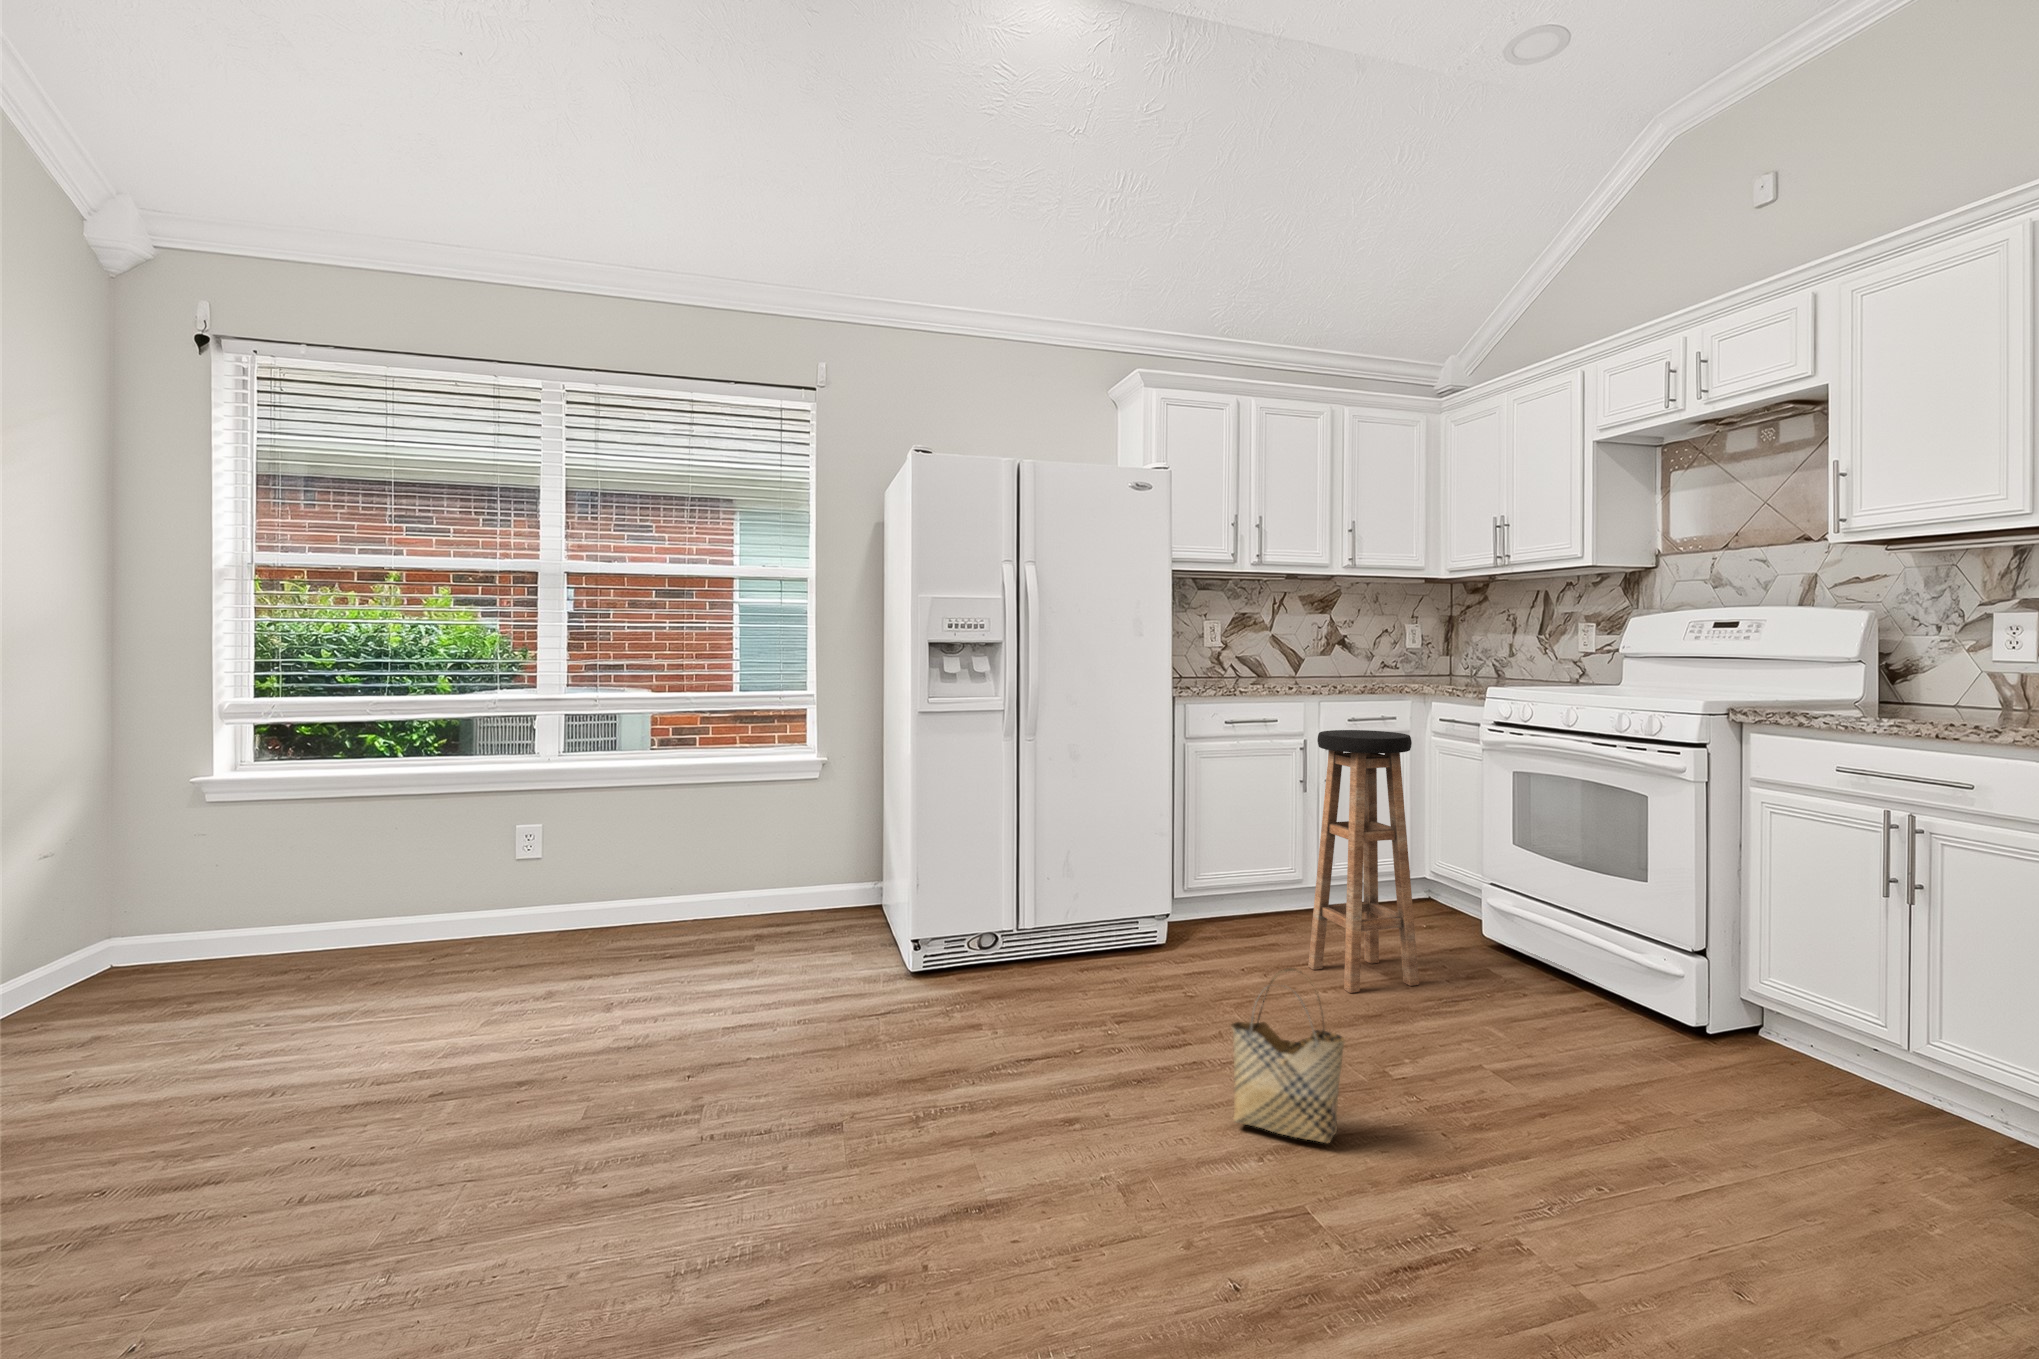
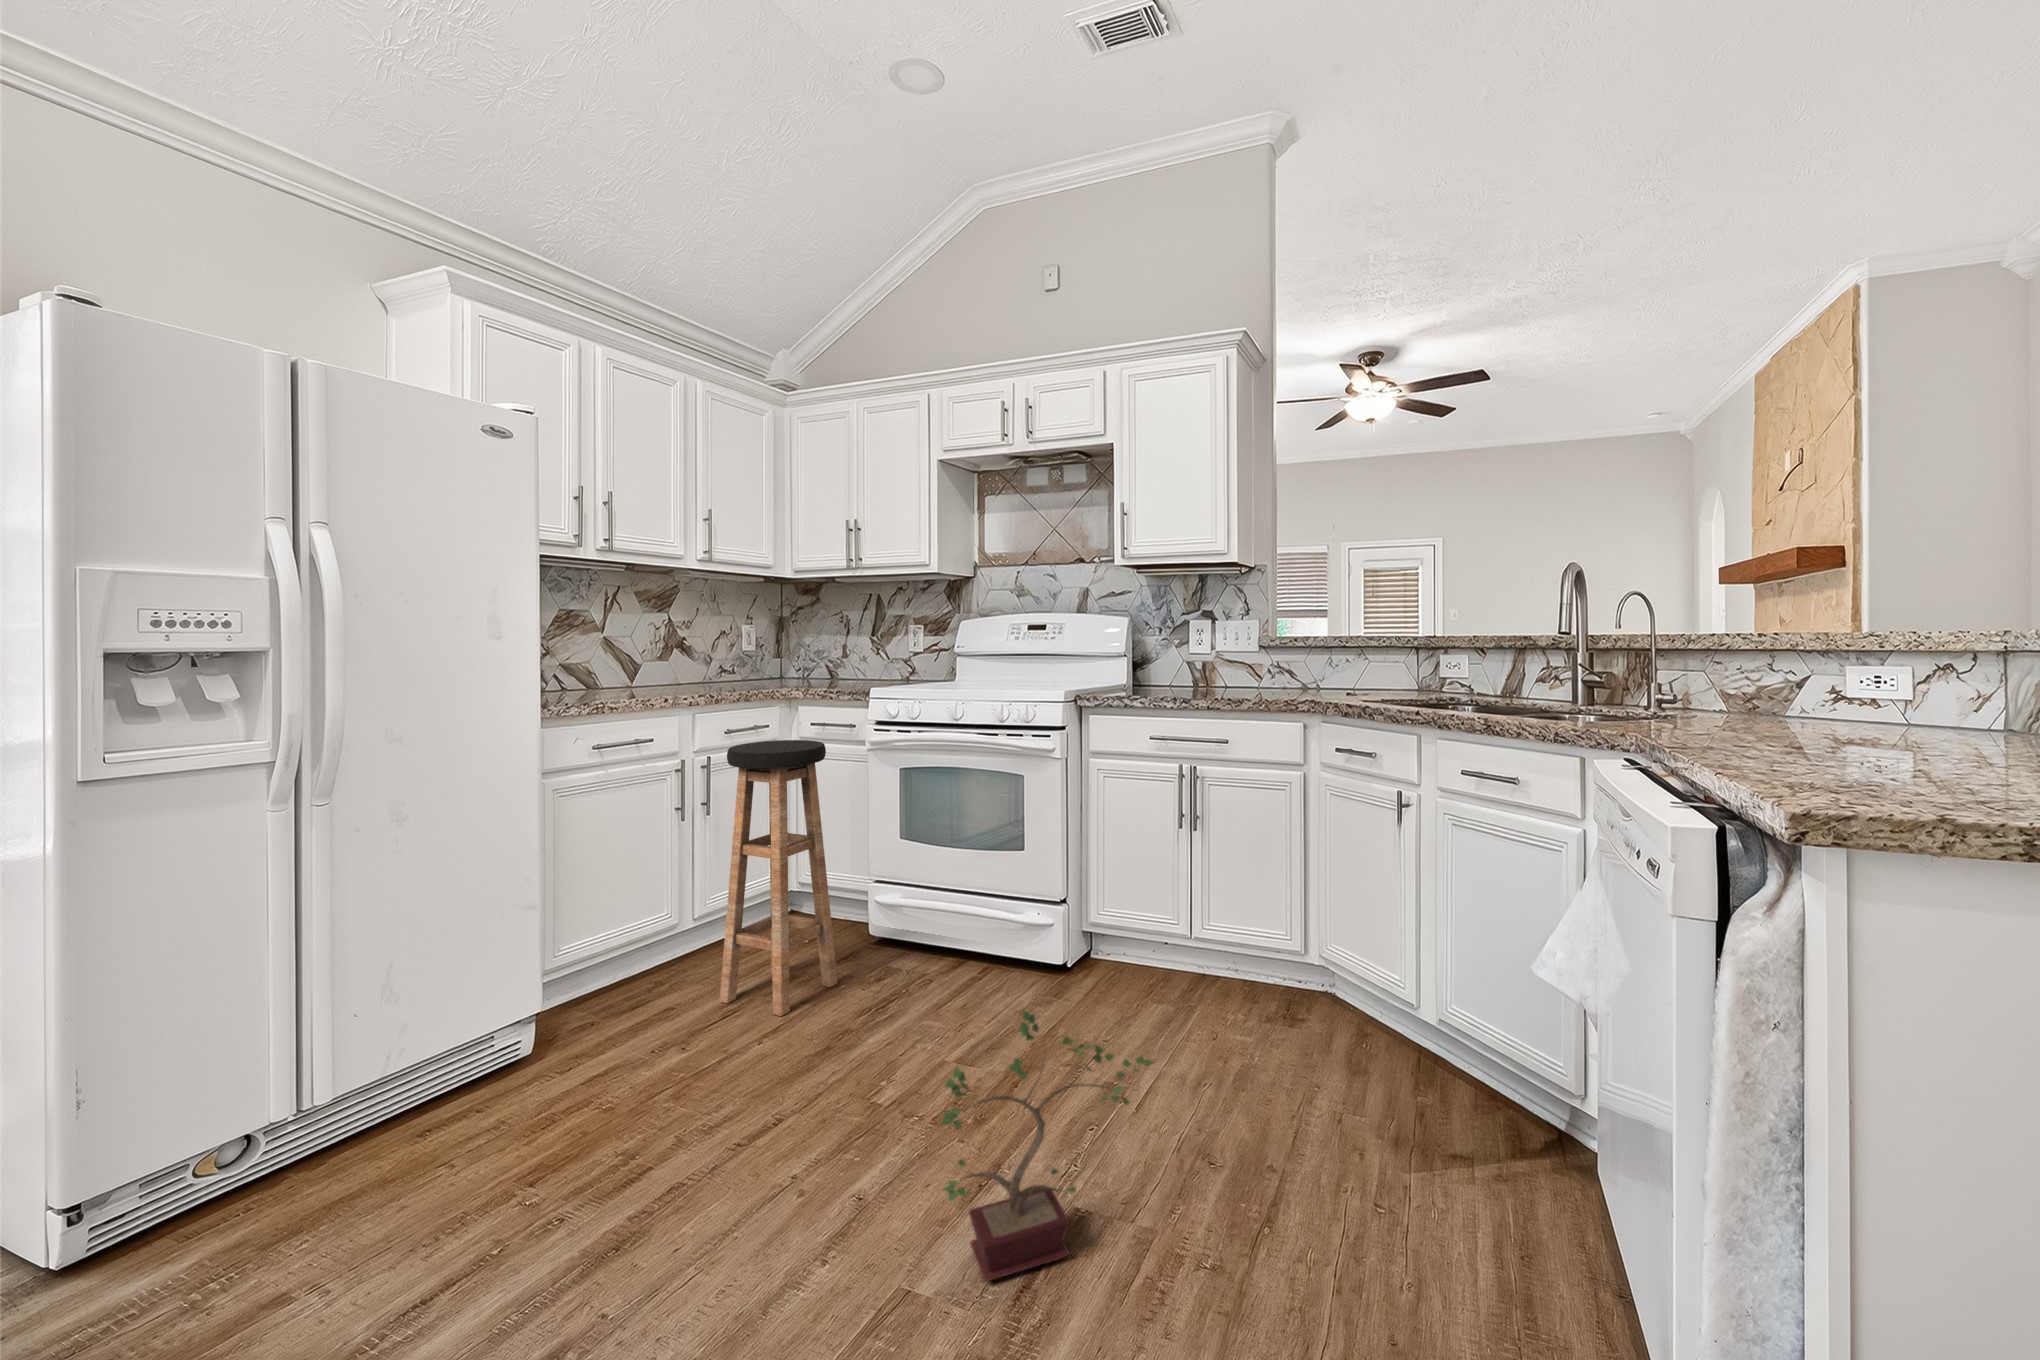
woven basket: present [1231,968,1345,1143] -> none [752,1026,881,1233]
potted plant: none [1336,993,1581,1262] -> present [941,1011,1153,1281]

